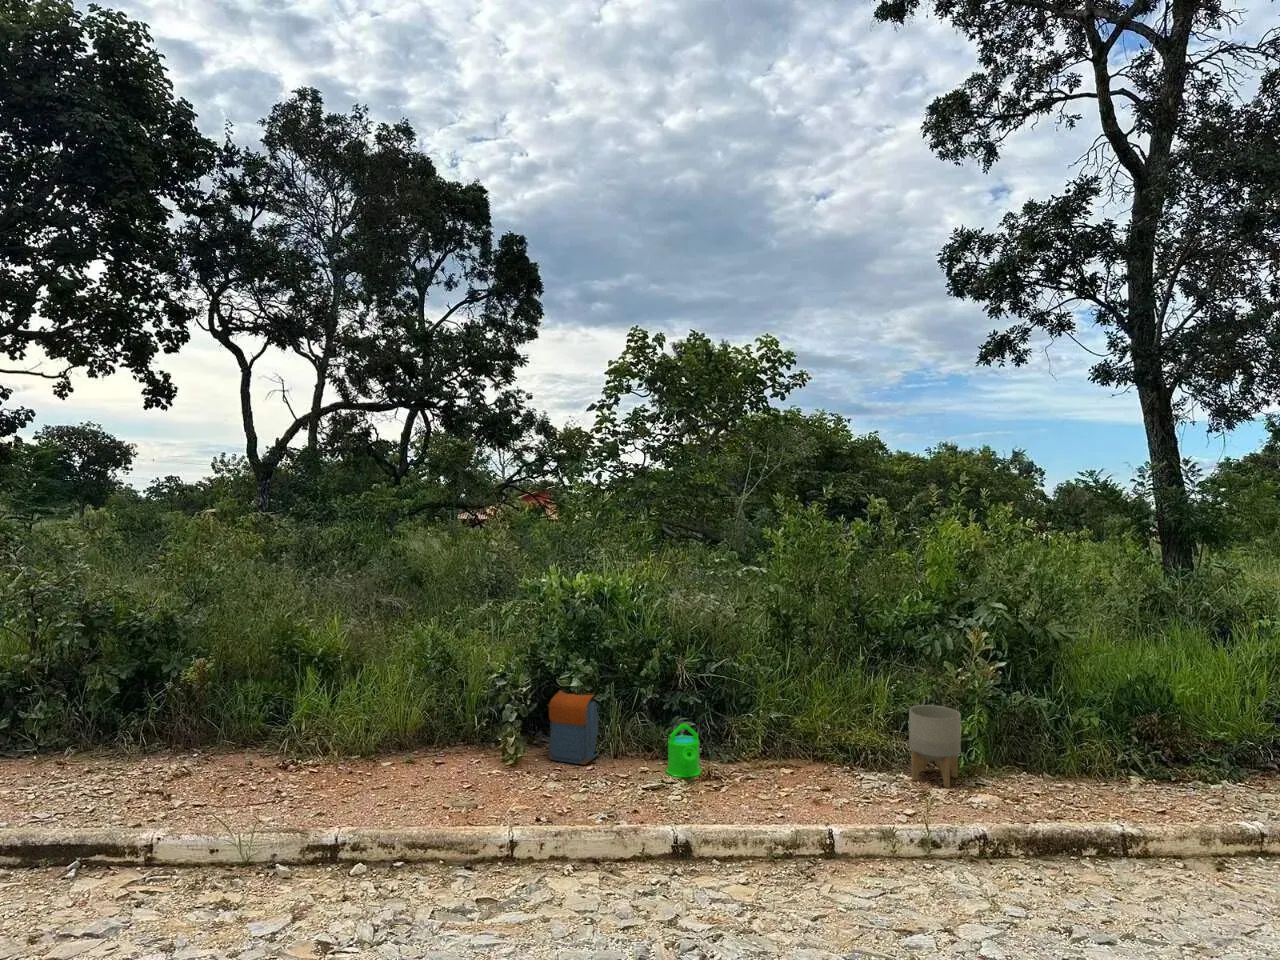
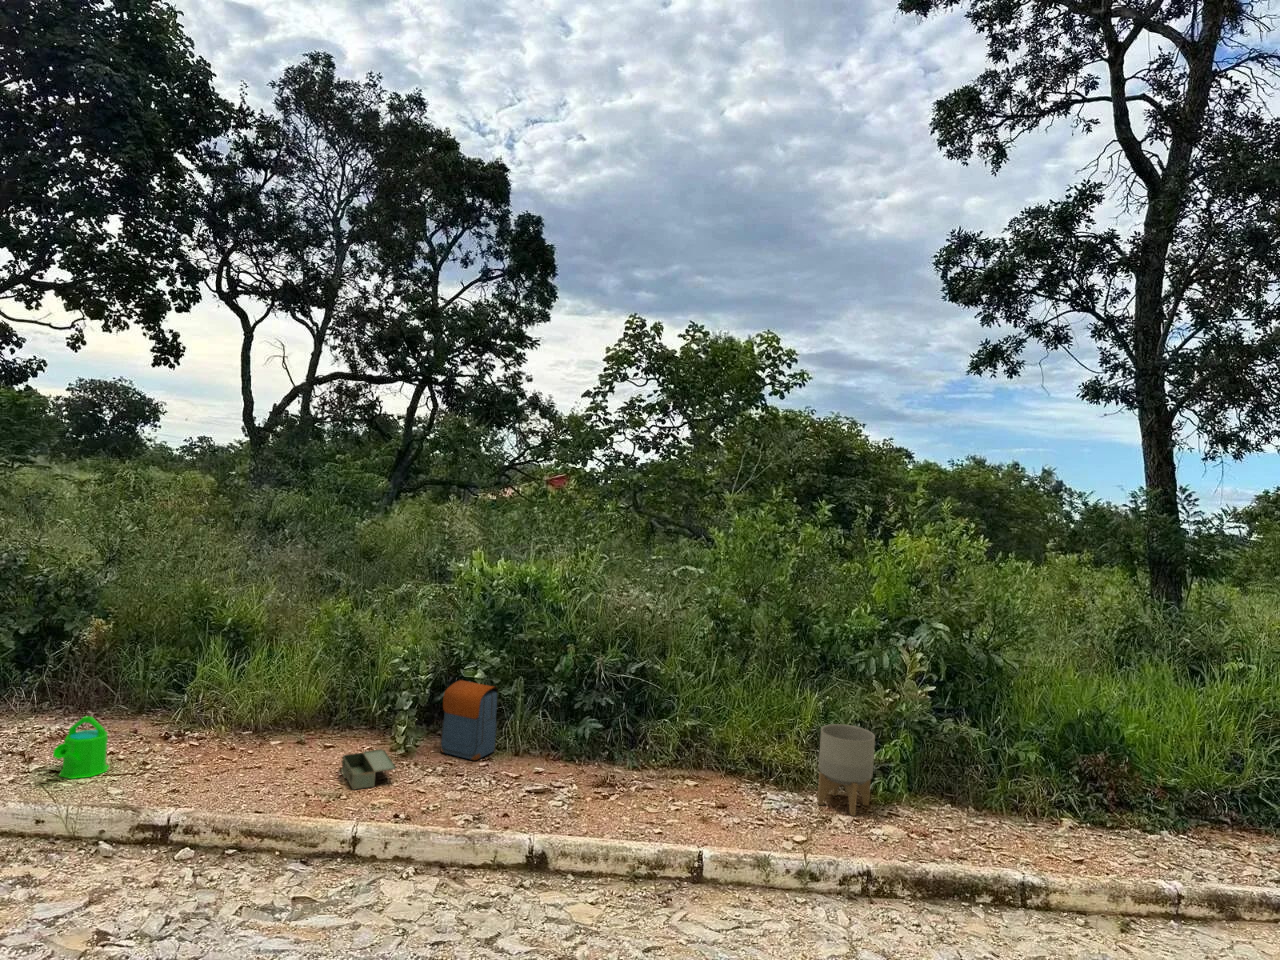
watering can: present [666,724,702,778] -> present [53,716,109,779]
toolbox: none [466,761,522,800] -> present [341,749,396,789]

